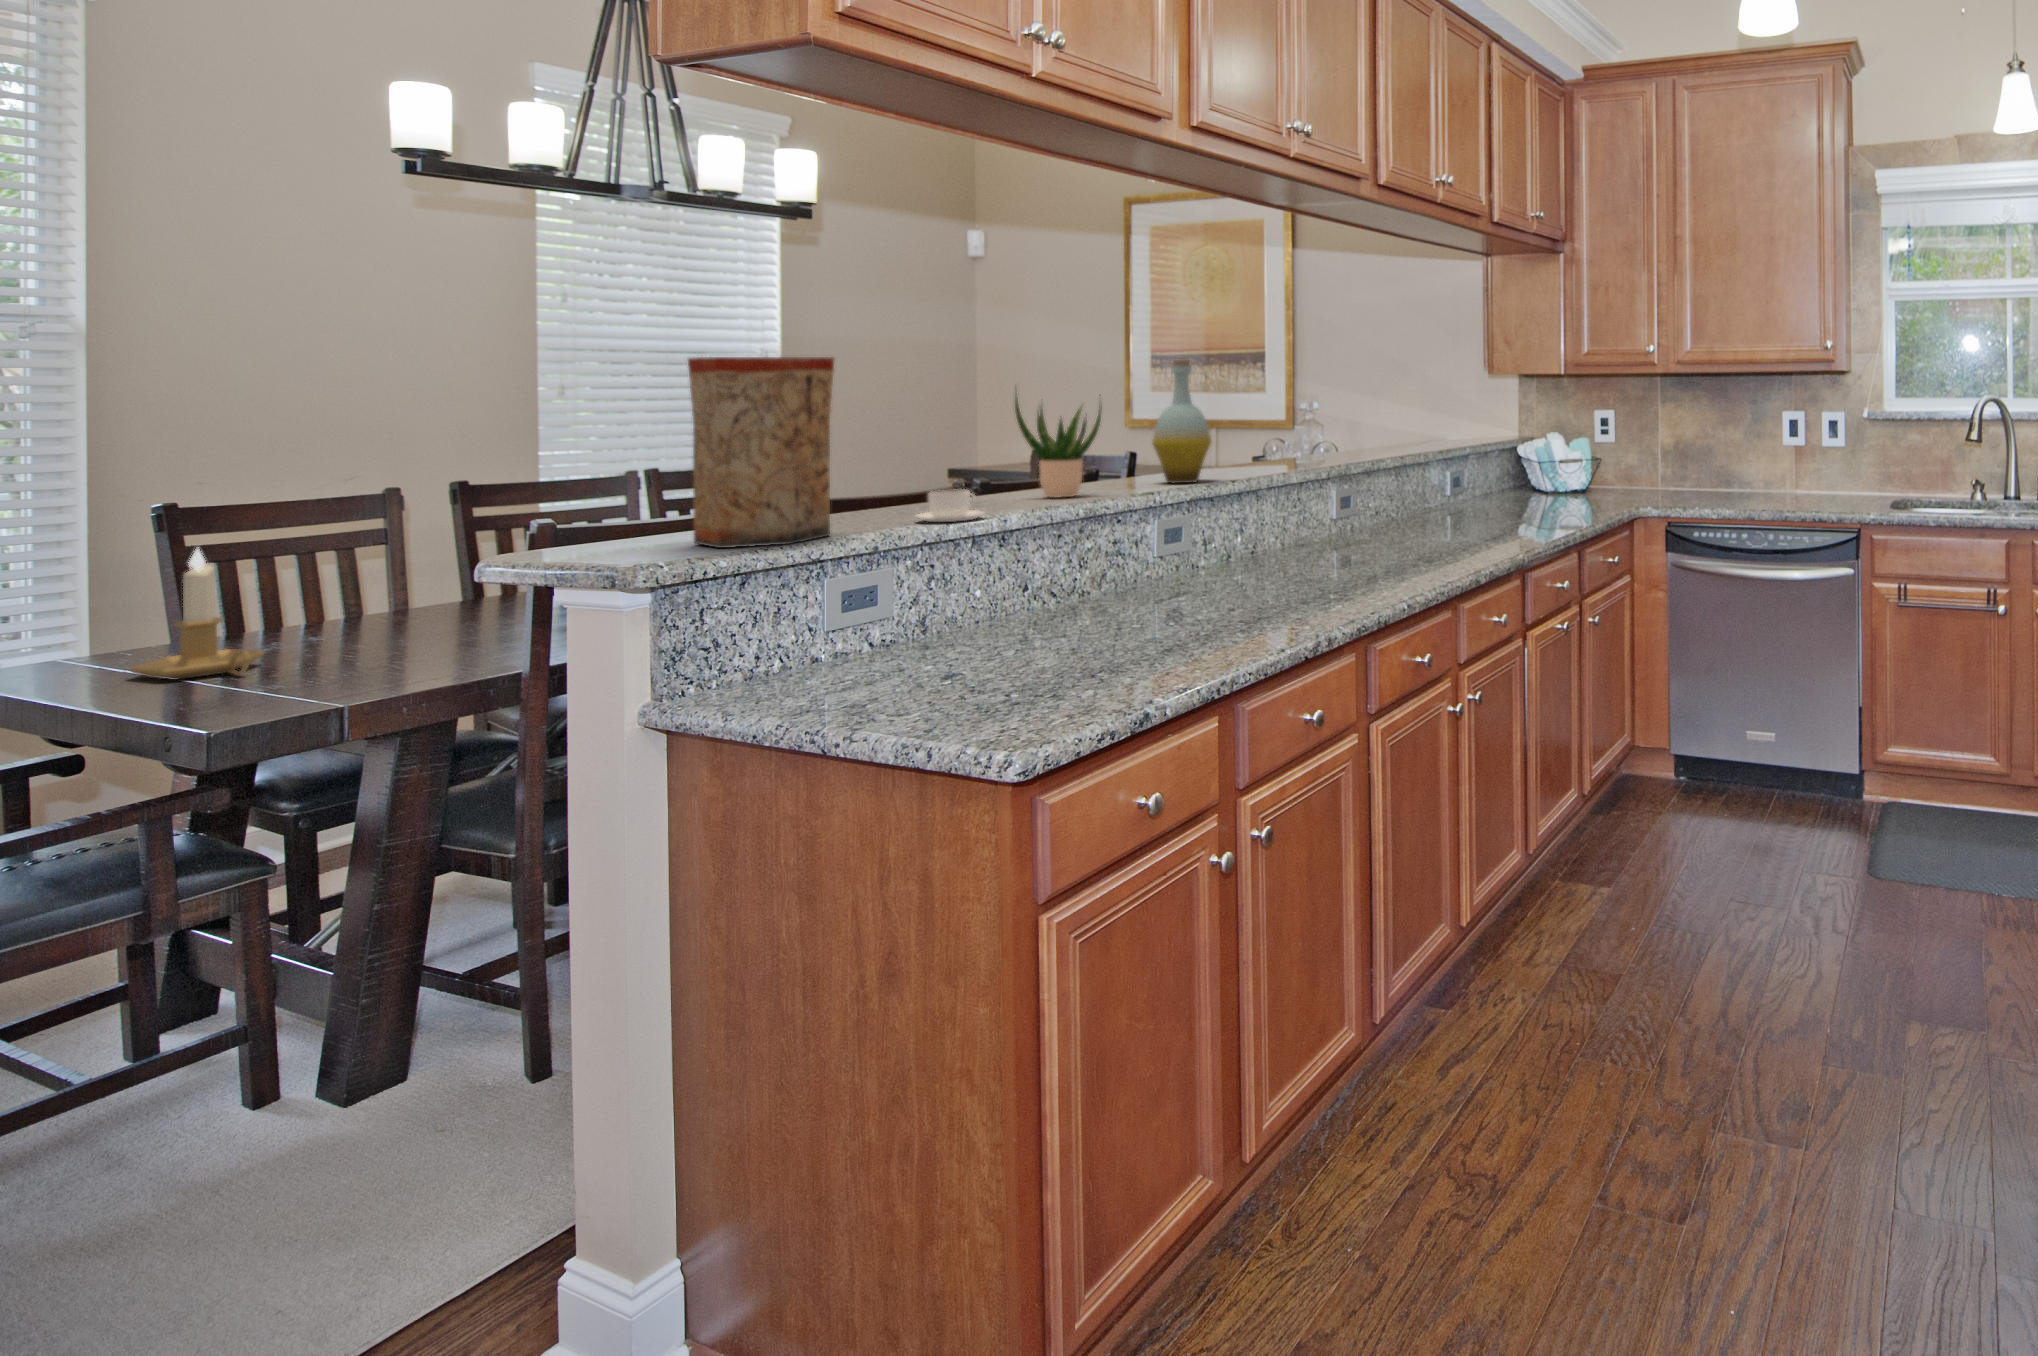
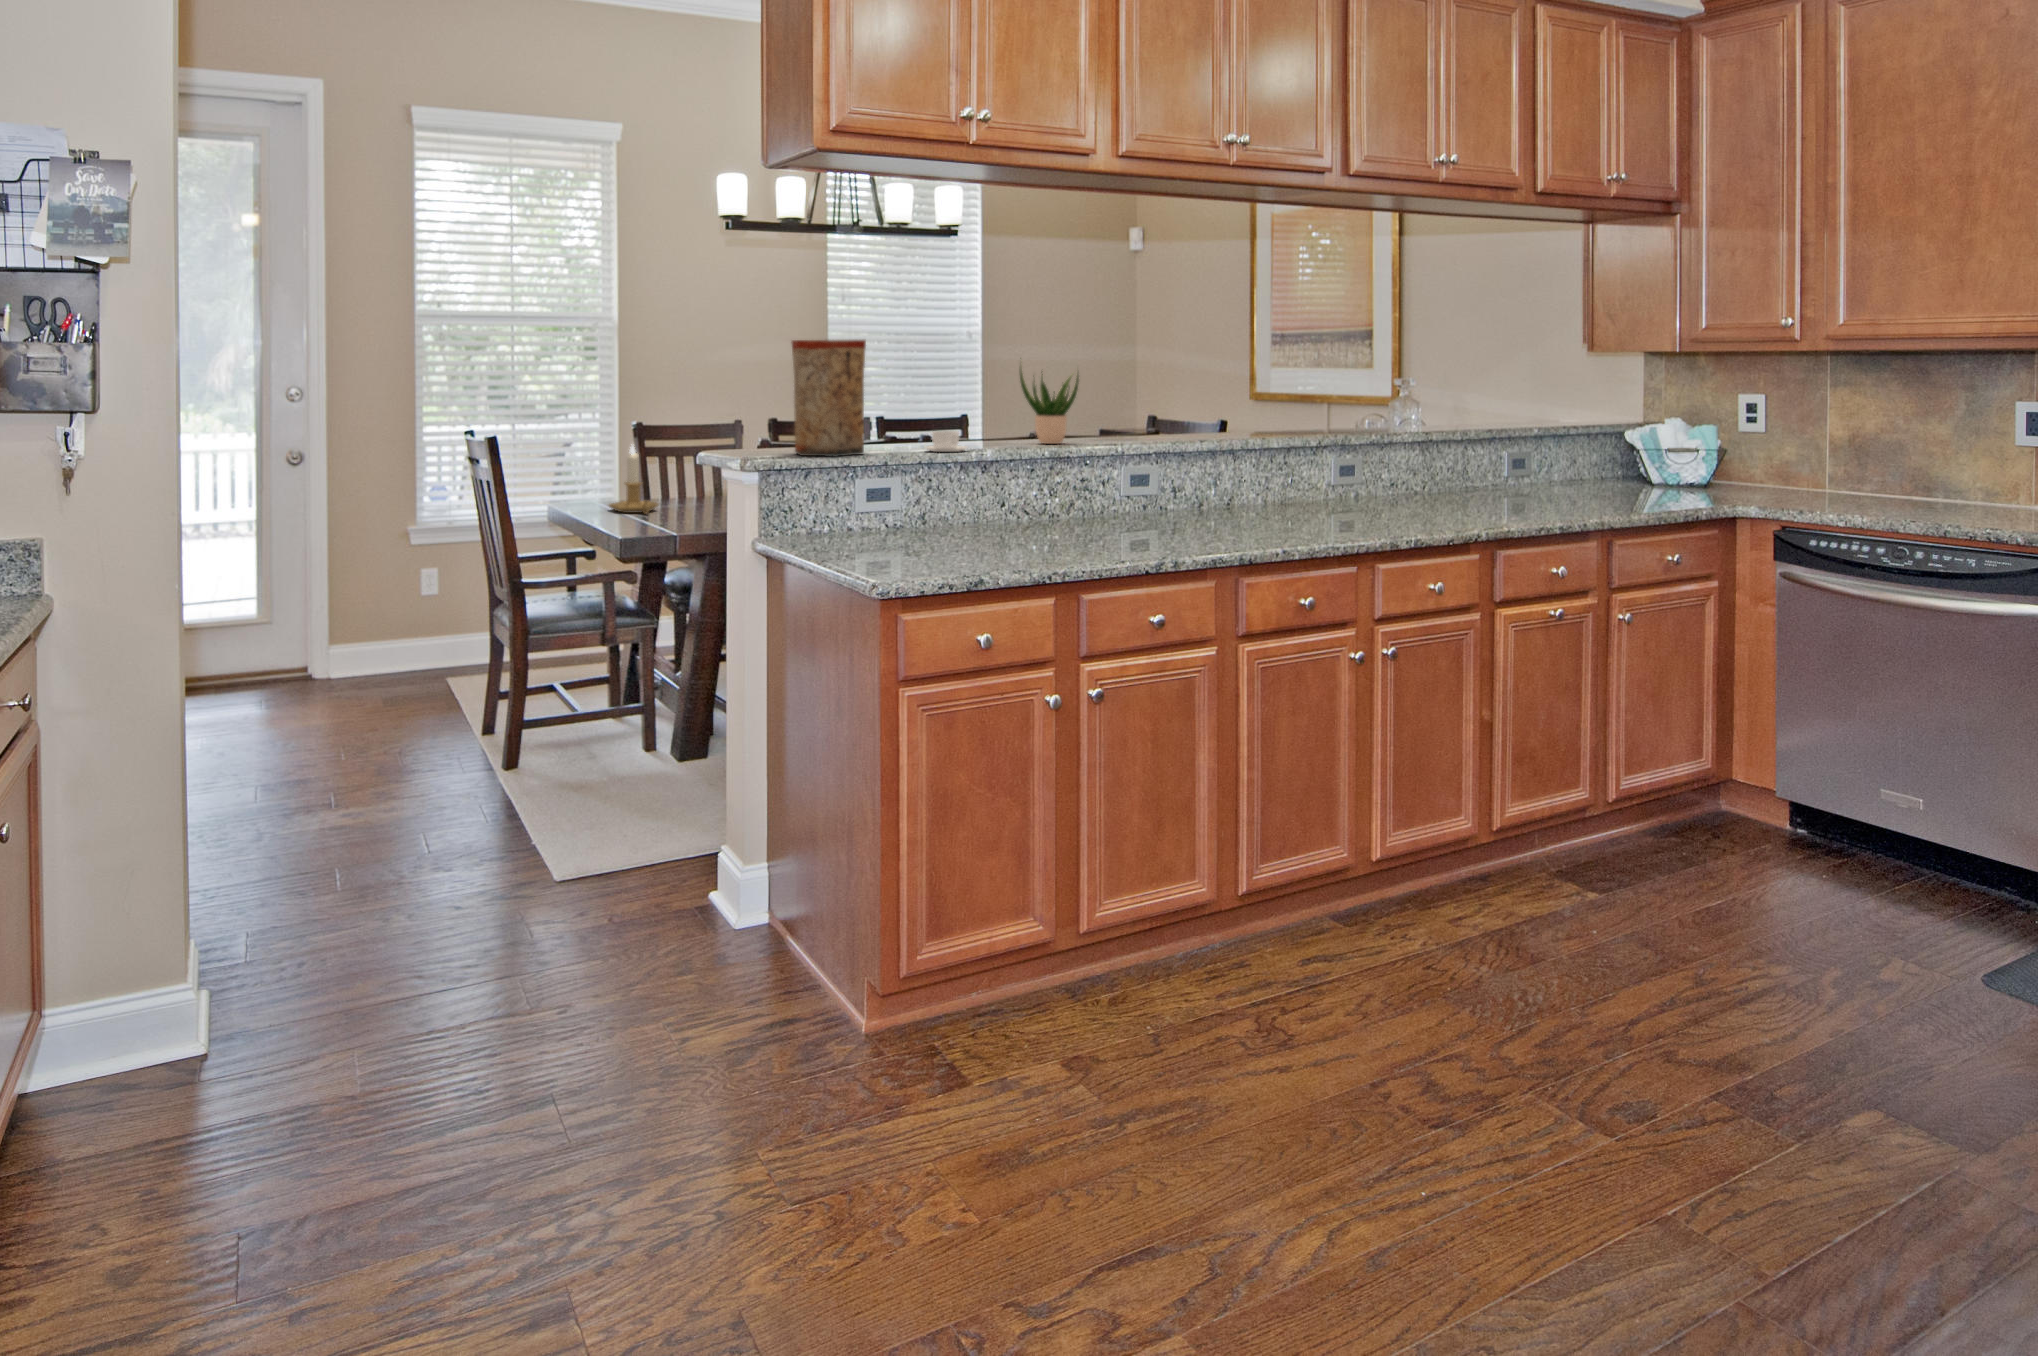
bottle: present [1152,360,1211,483] -> none [1138,339,1188,440]

